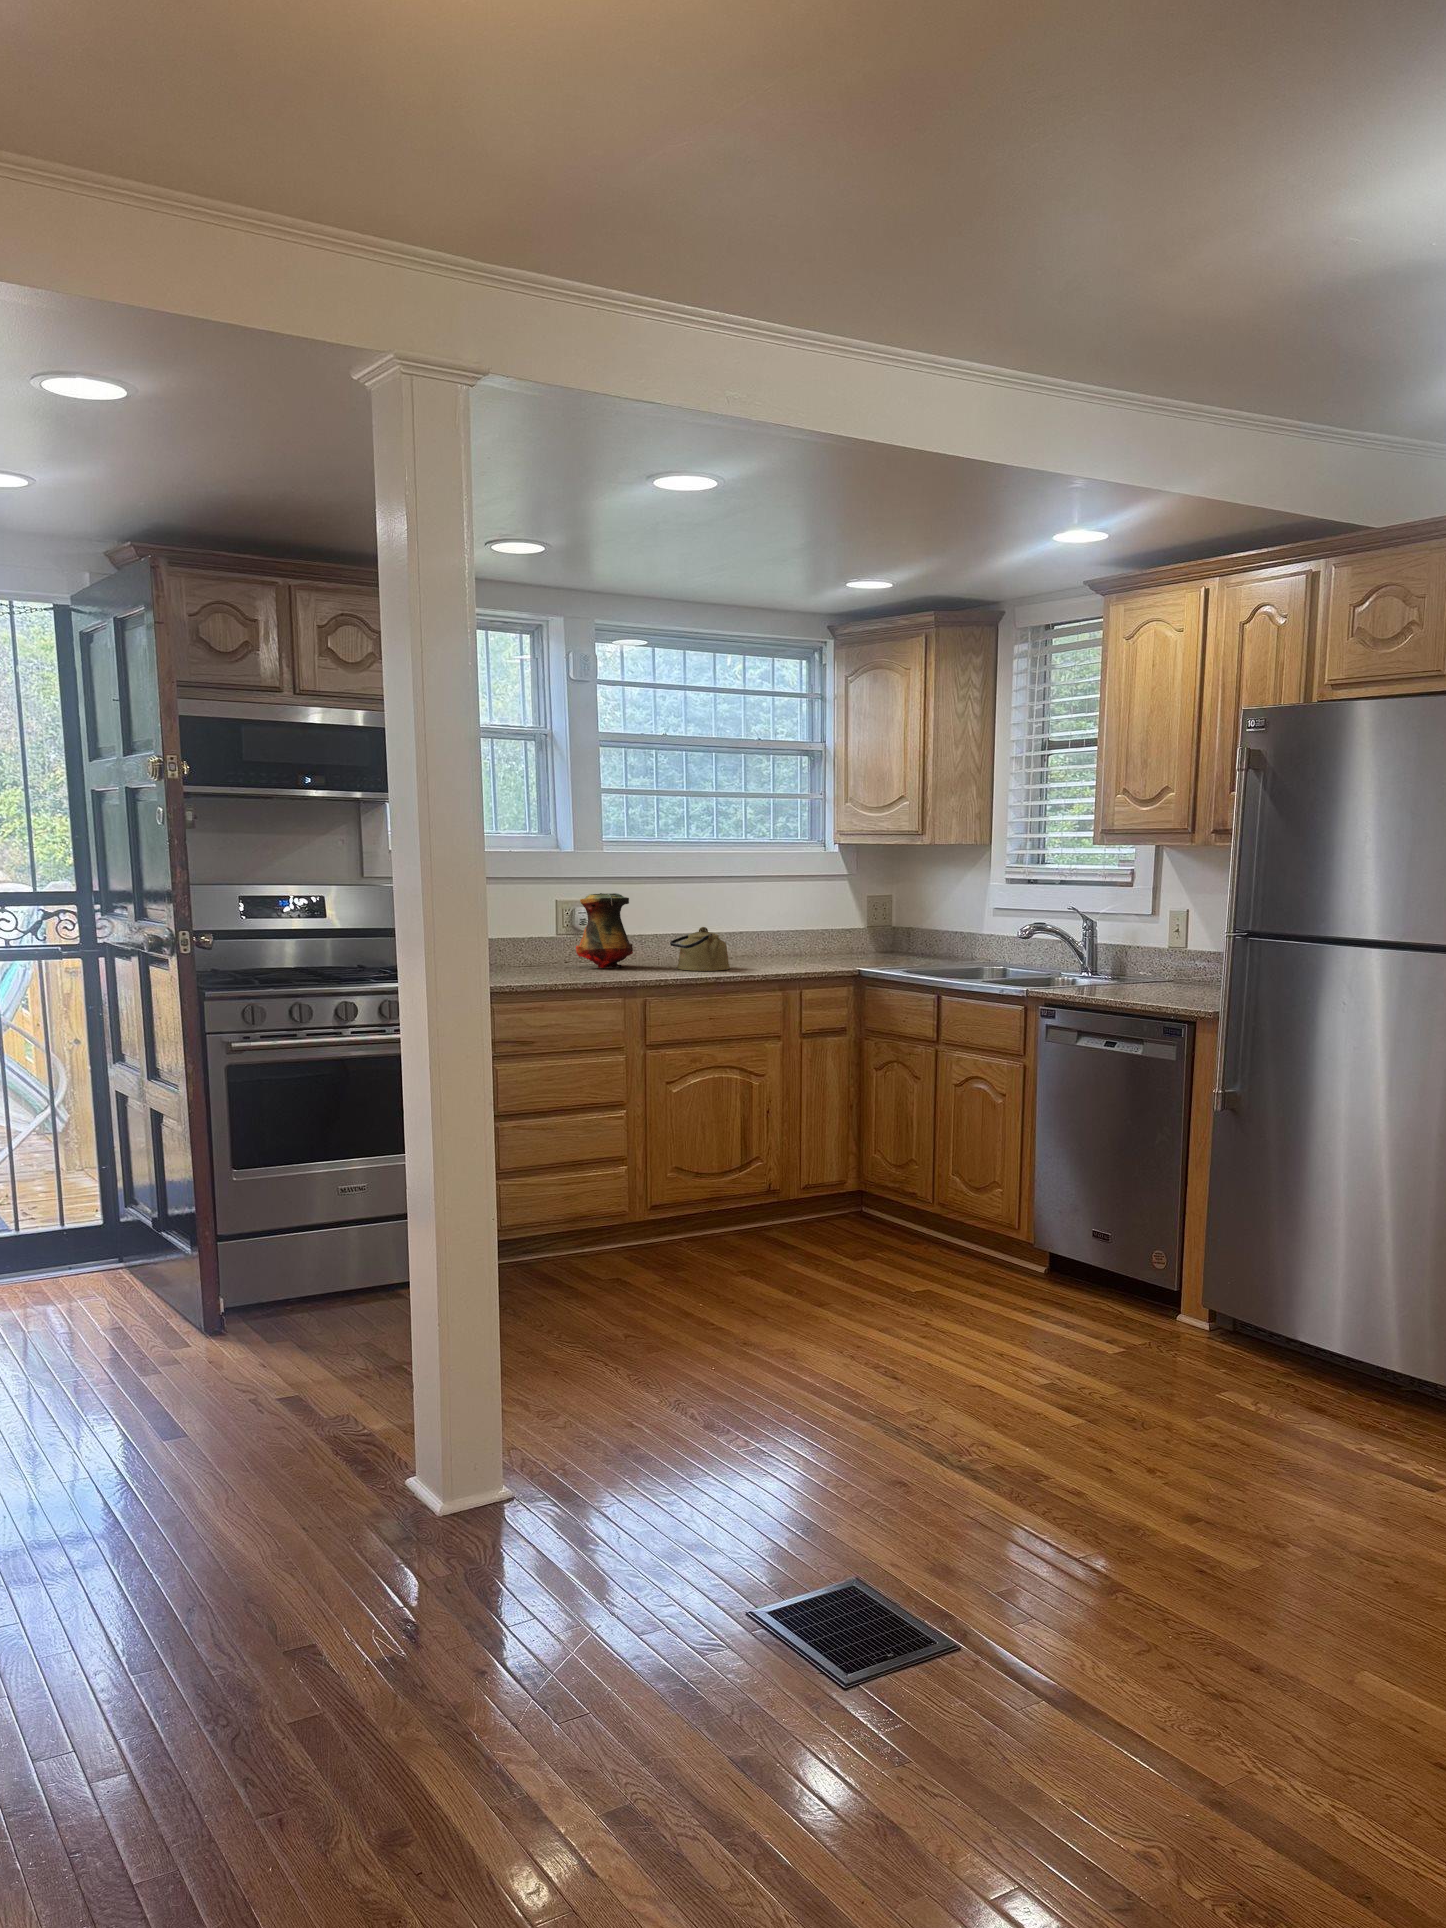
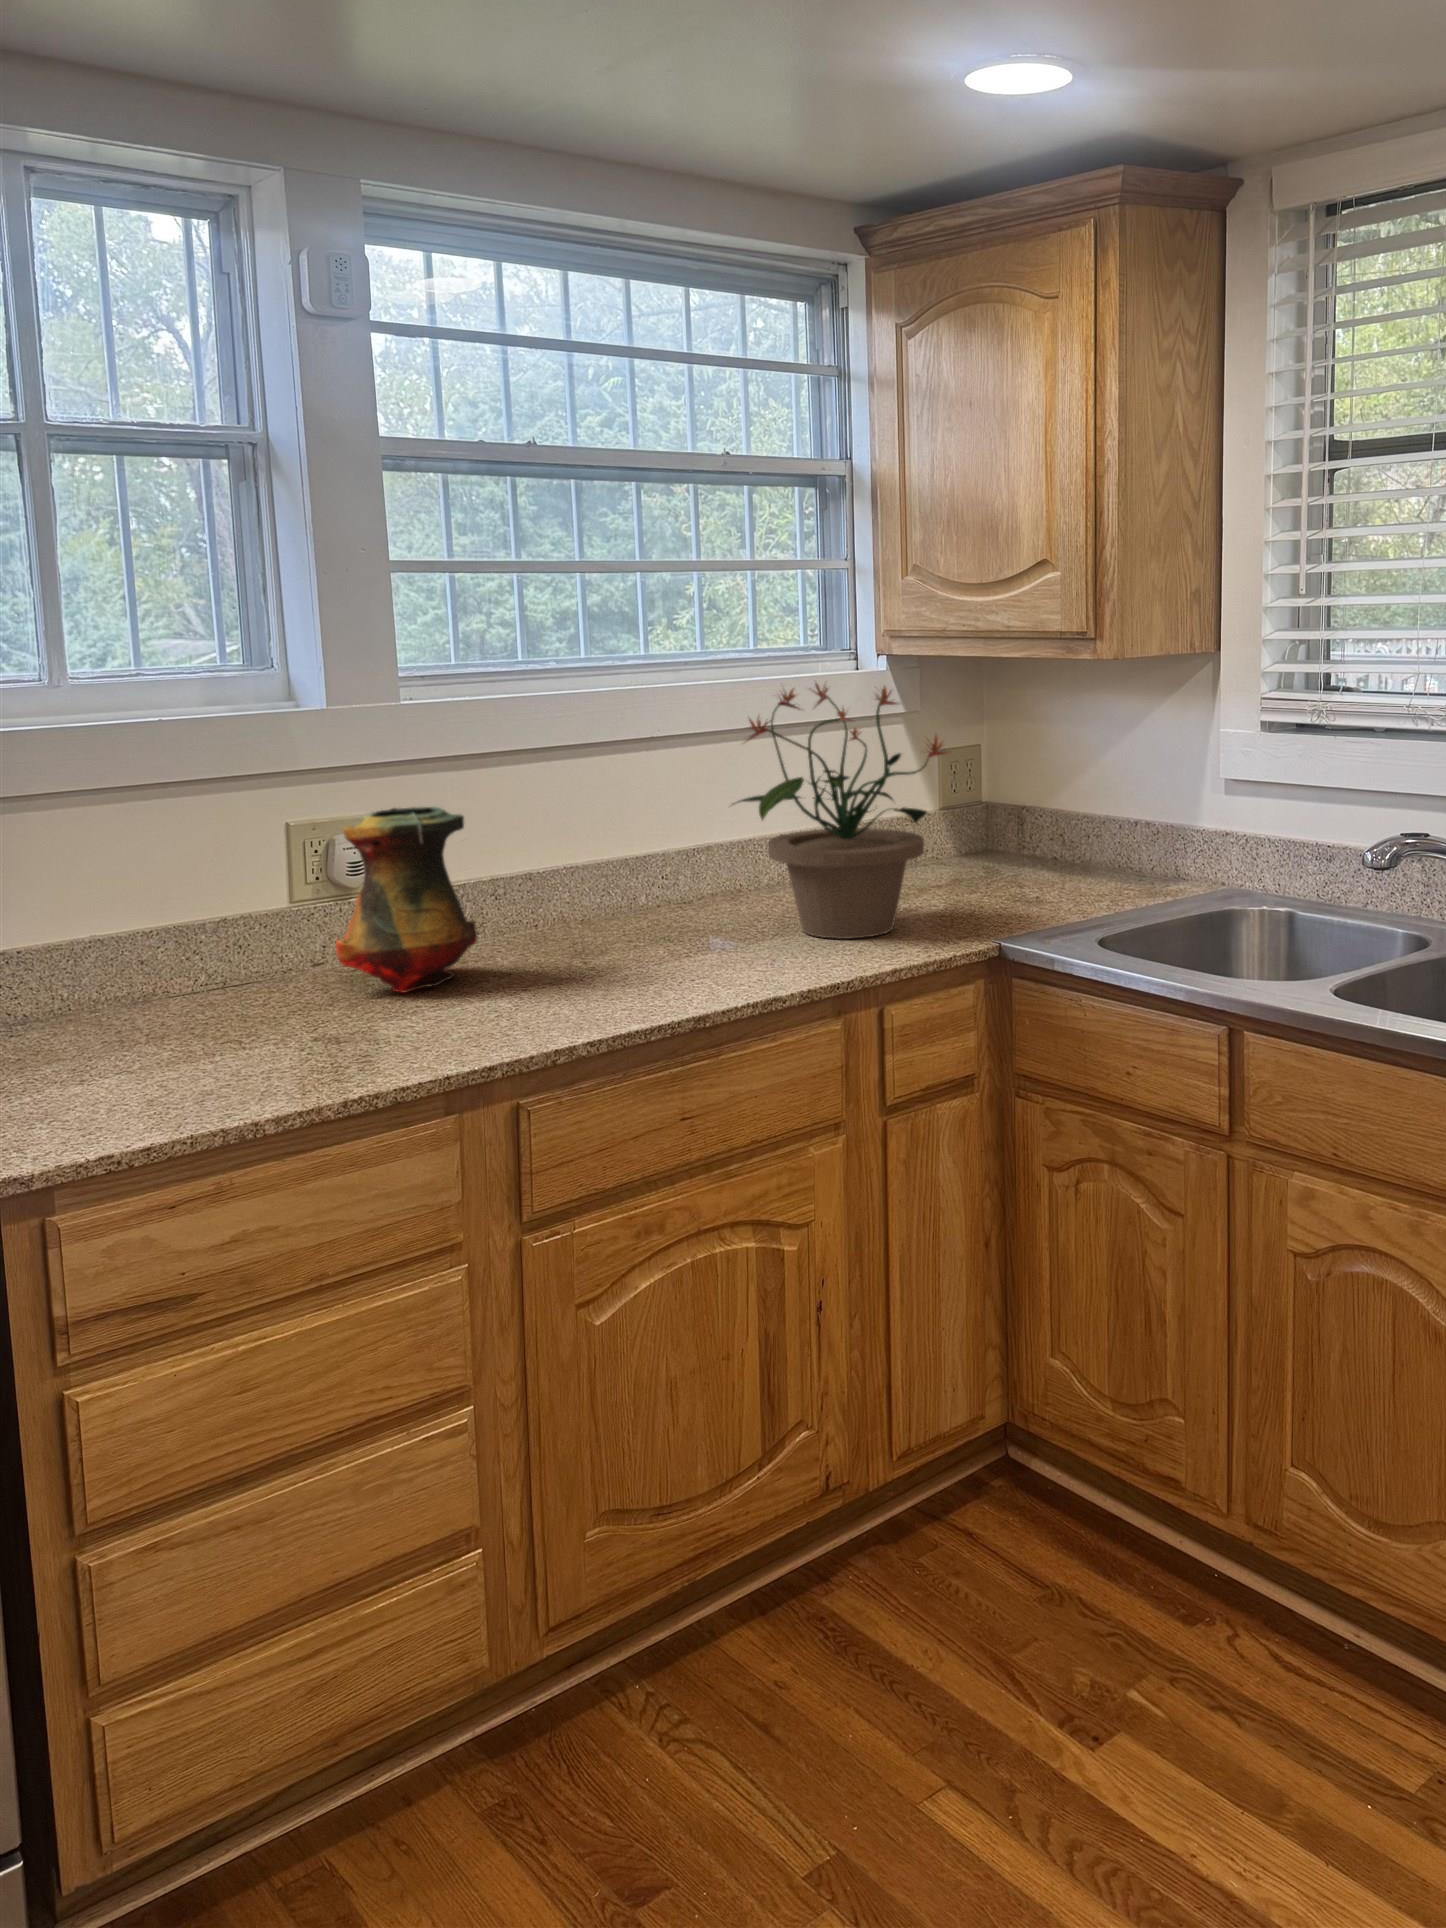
potted plant: none [746,849,846,965] -> present [737,683,947,939]
kettle: present [670,927,730,971] -> none [566,878,712,990]

